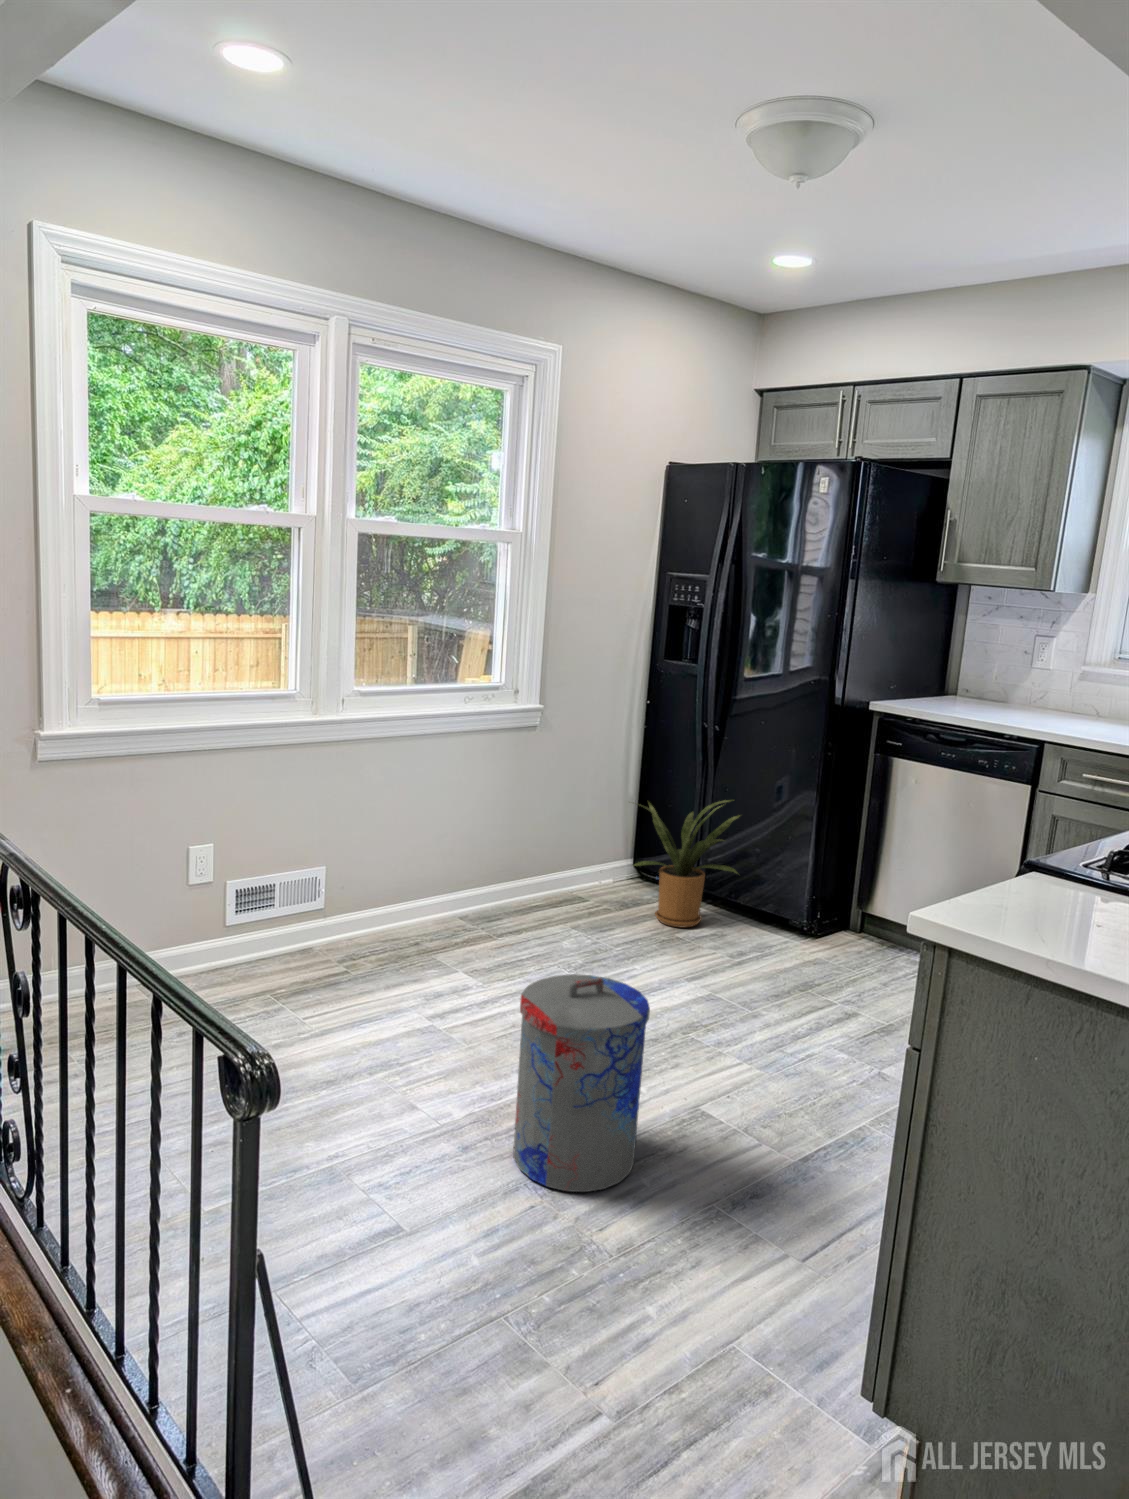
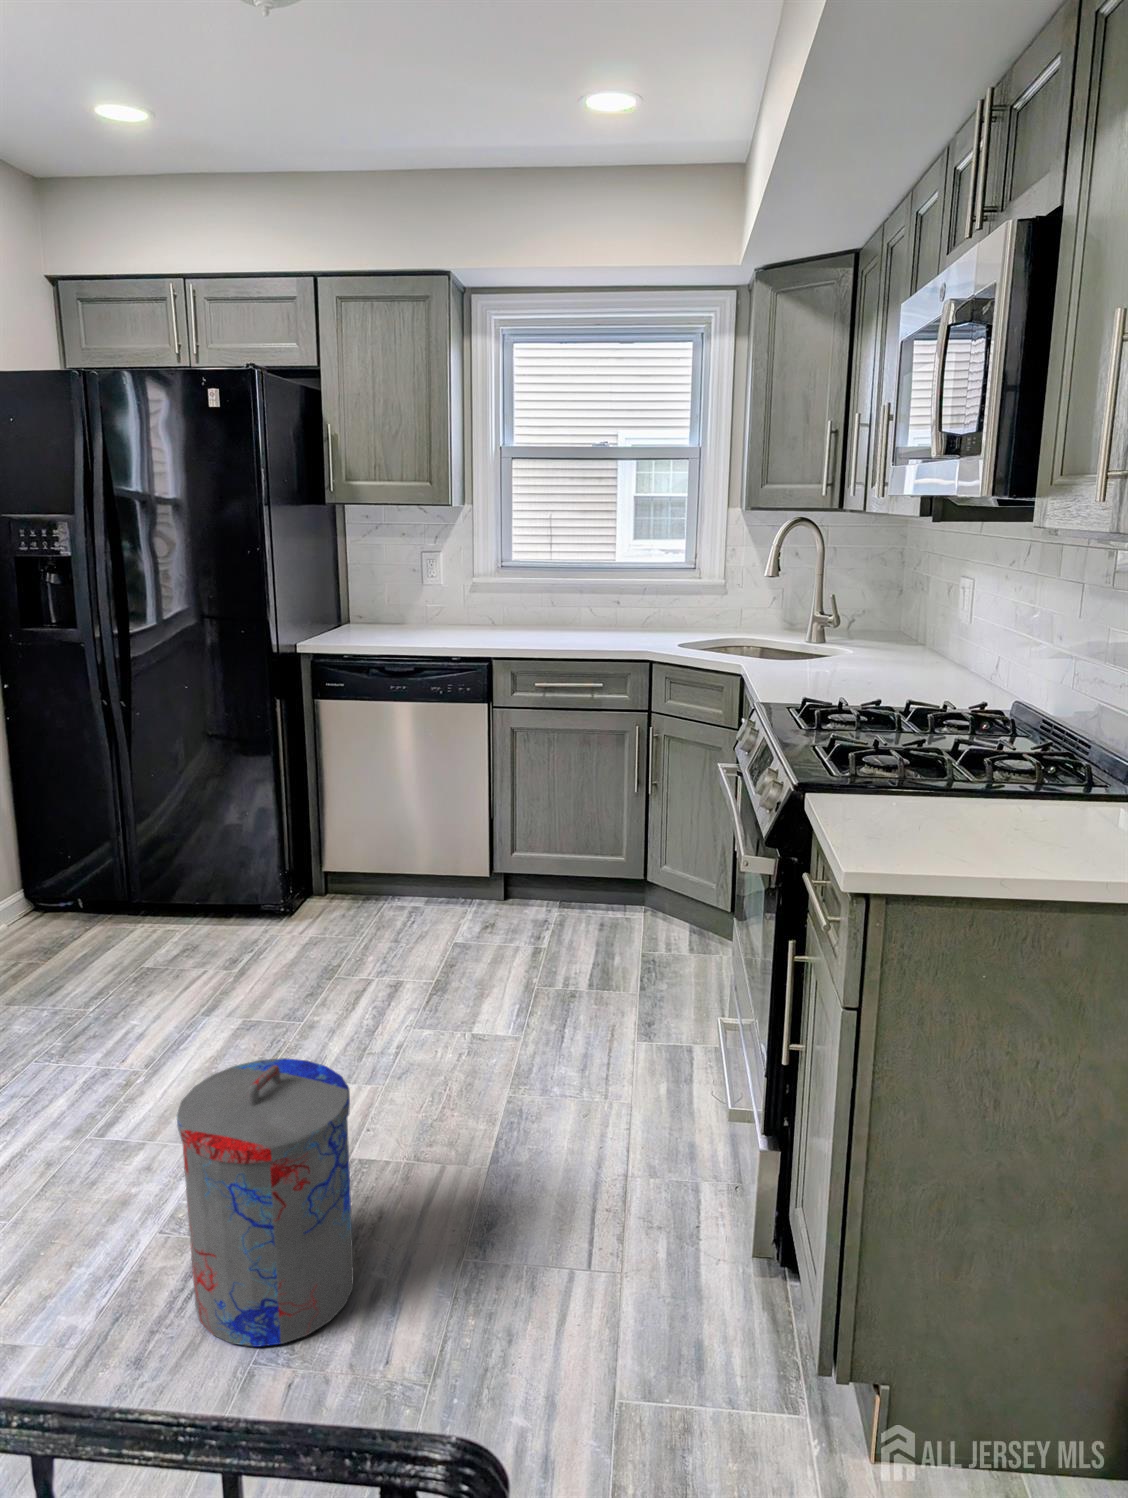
house plant: present [634,800,740,928] -> none [26,787,203,960]

